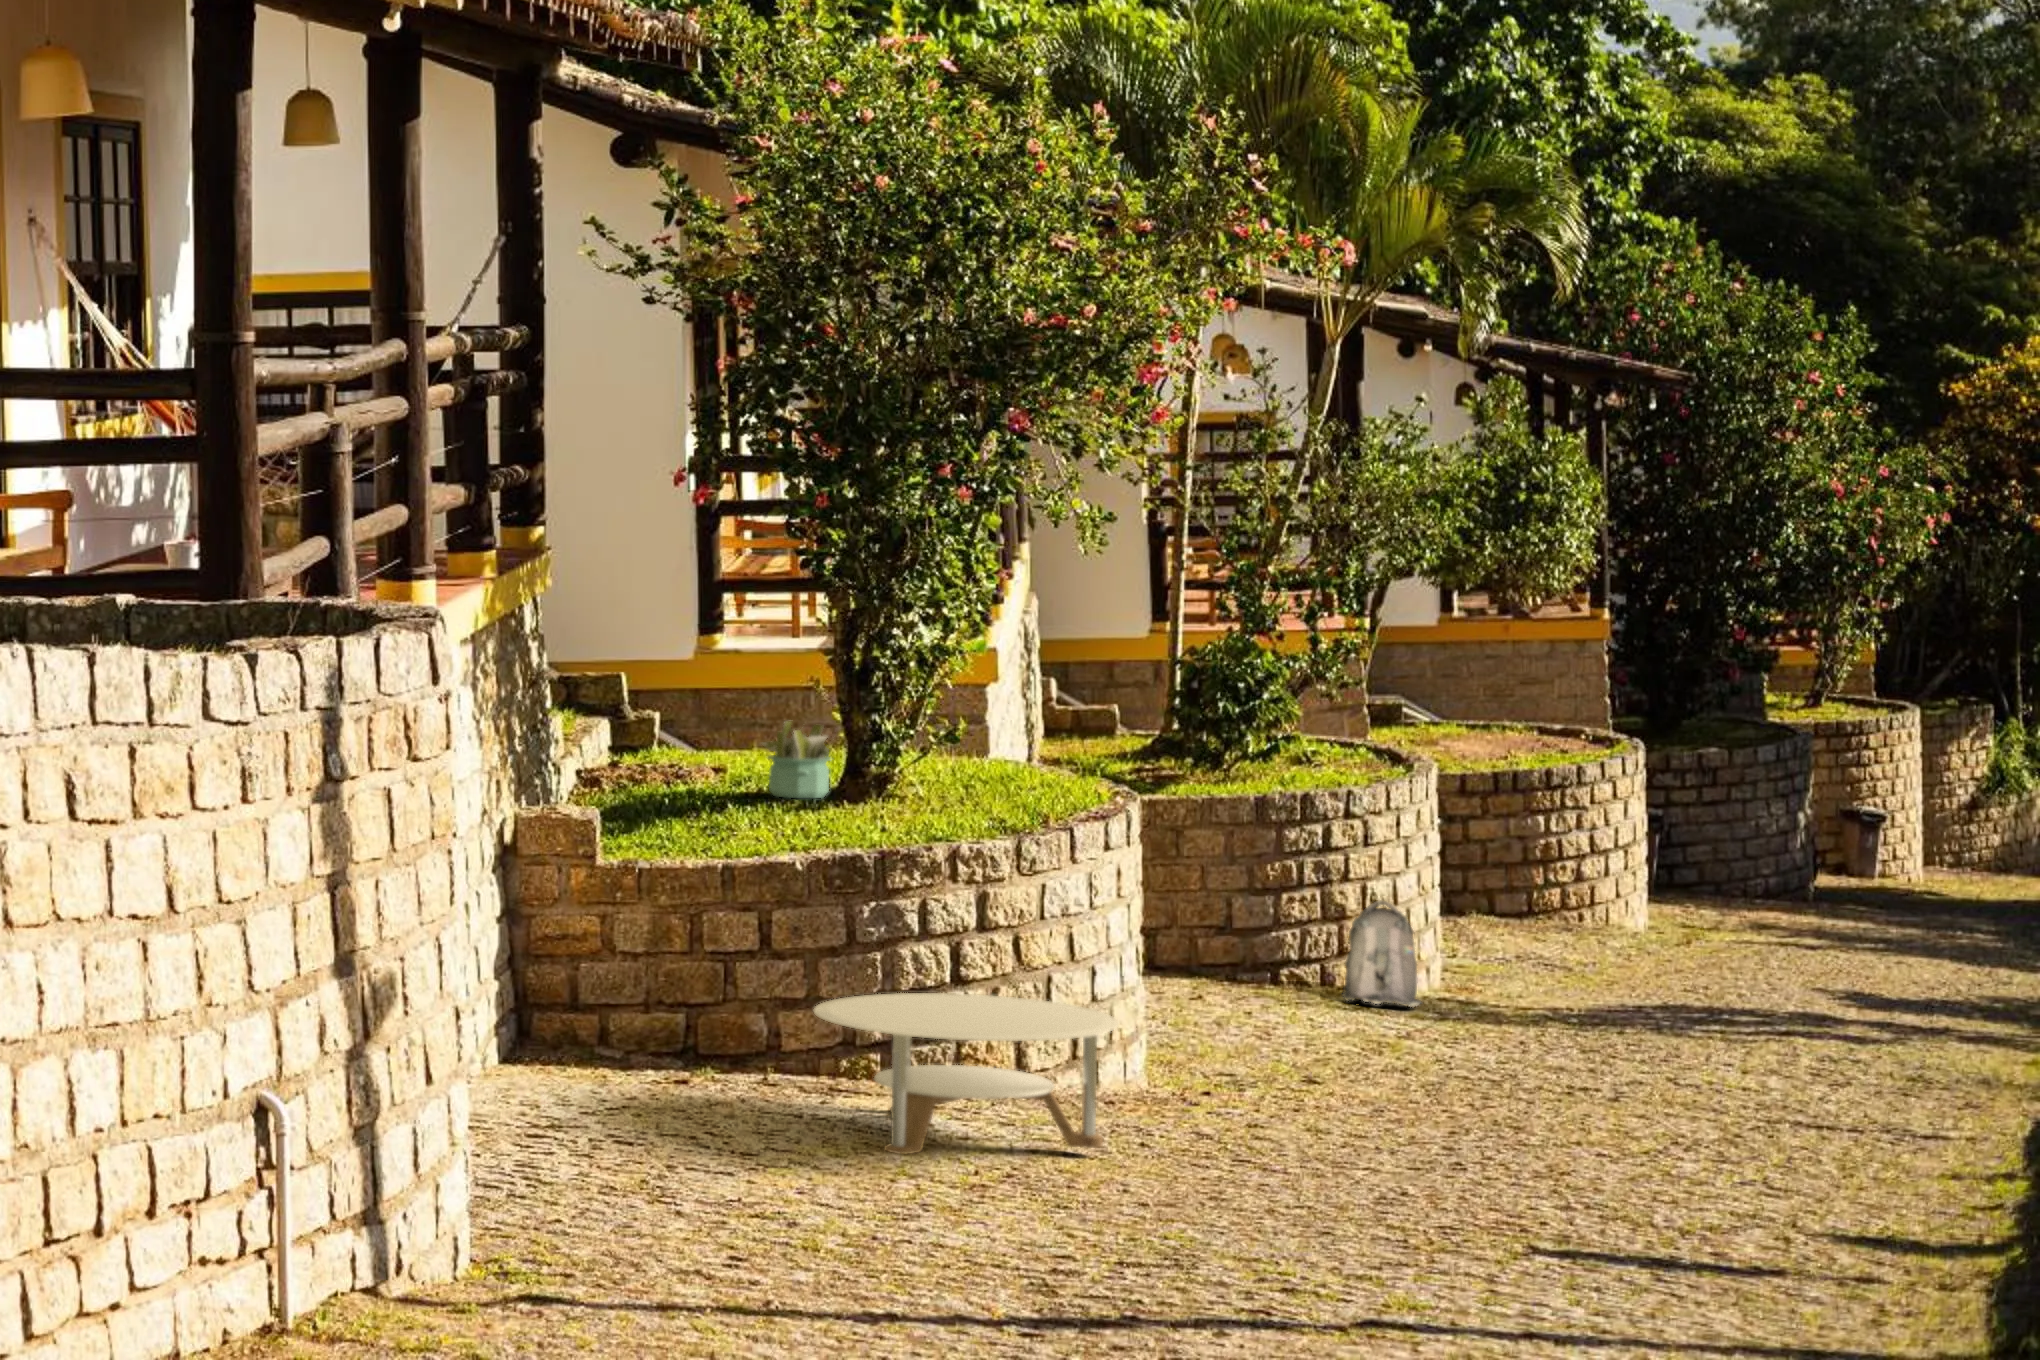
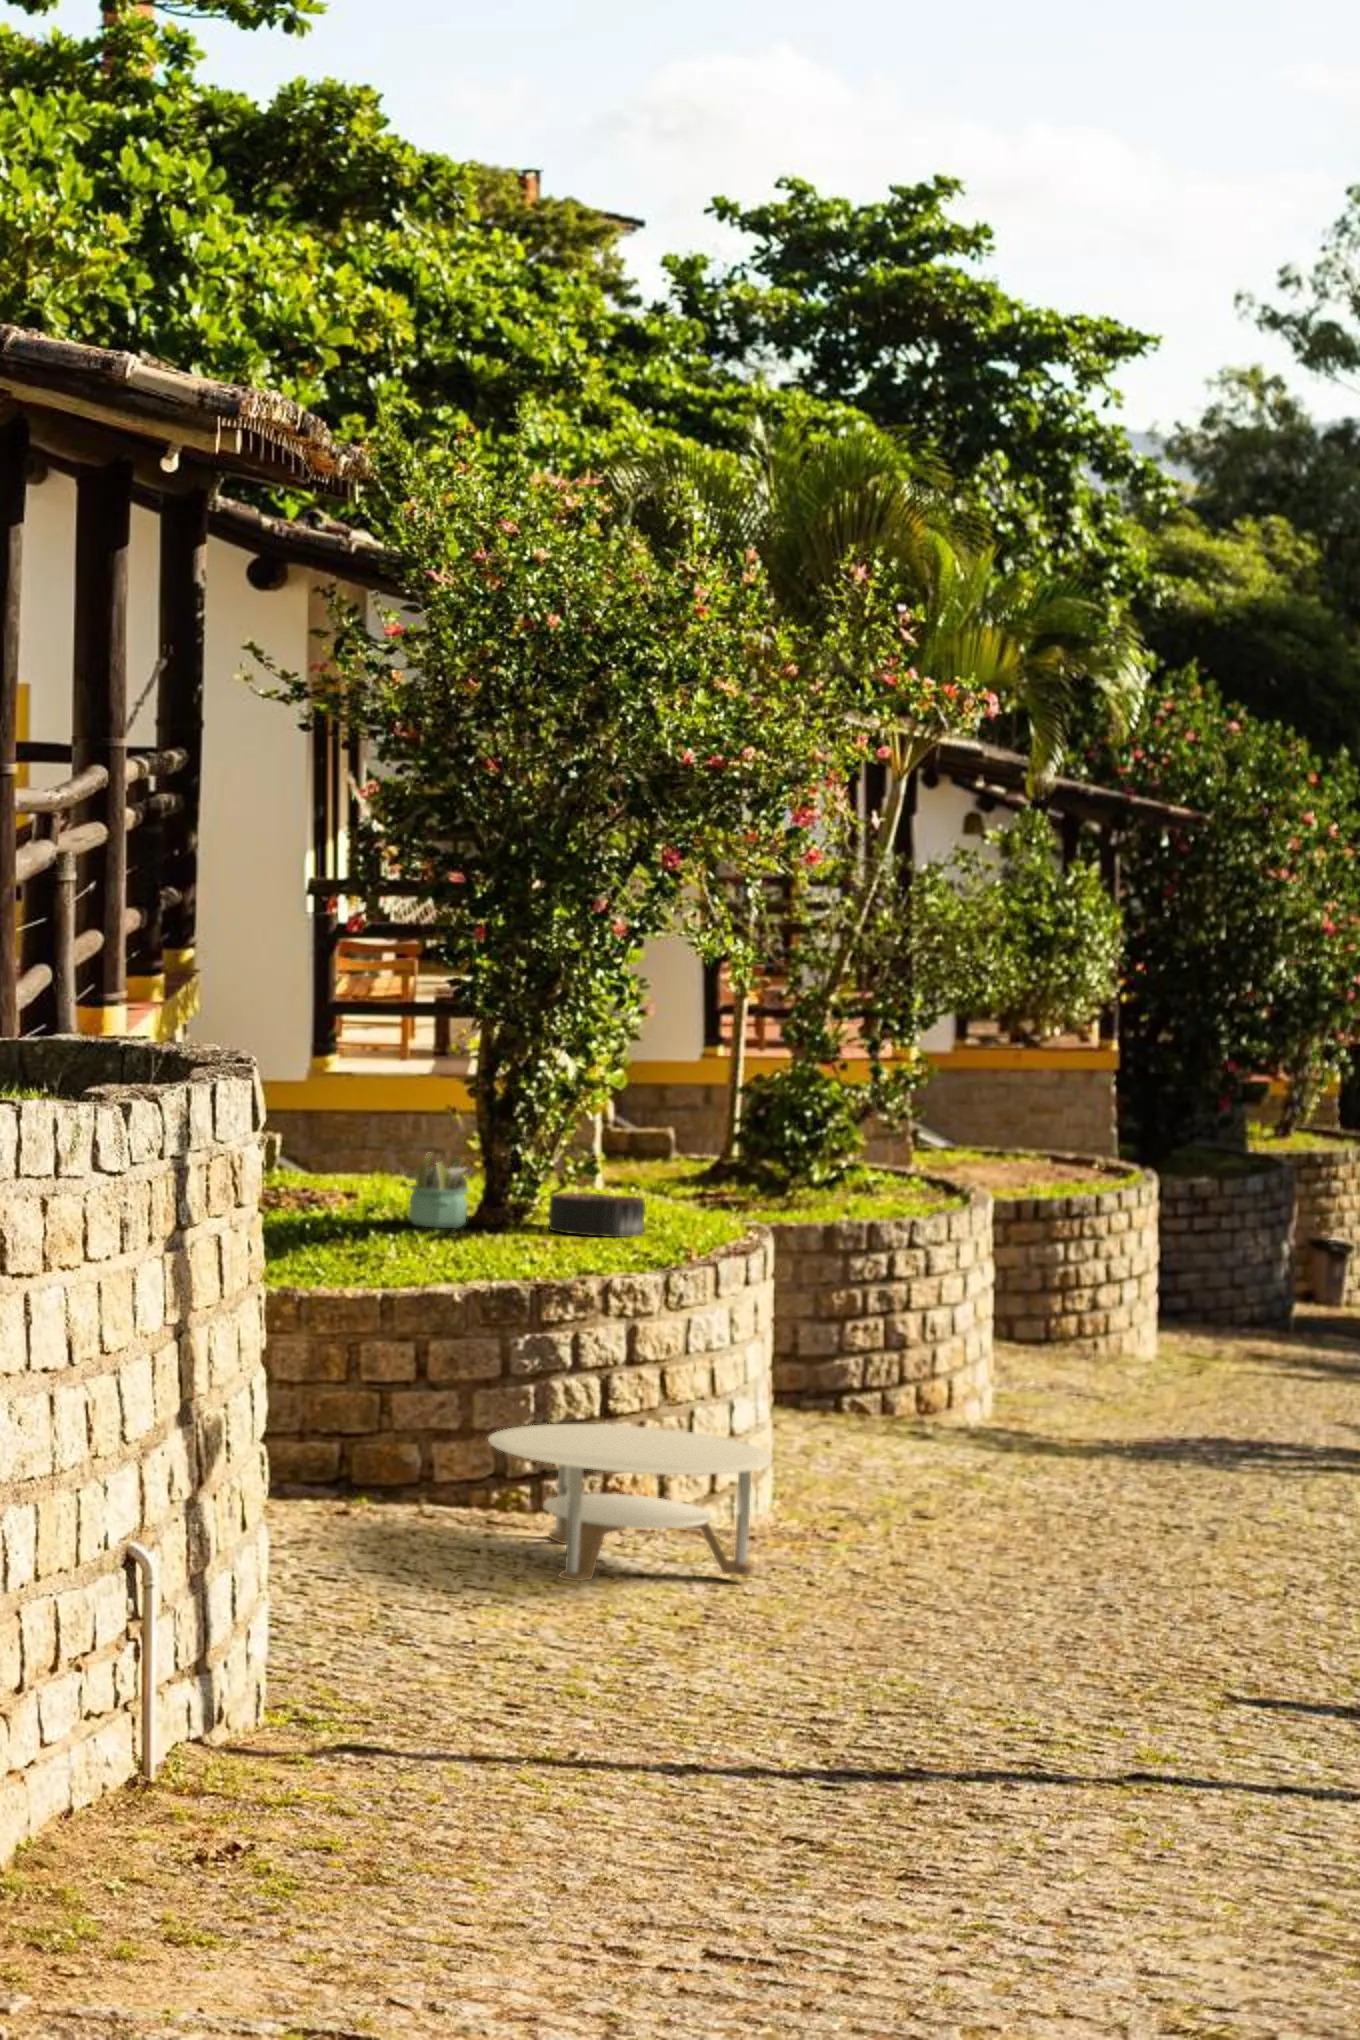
basket: none [915,759,1017,803] -> present [549,1193,645,1237]
backpack: present [1342,900,1421,1006] -> none [903,1327,979,1432]

